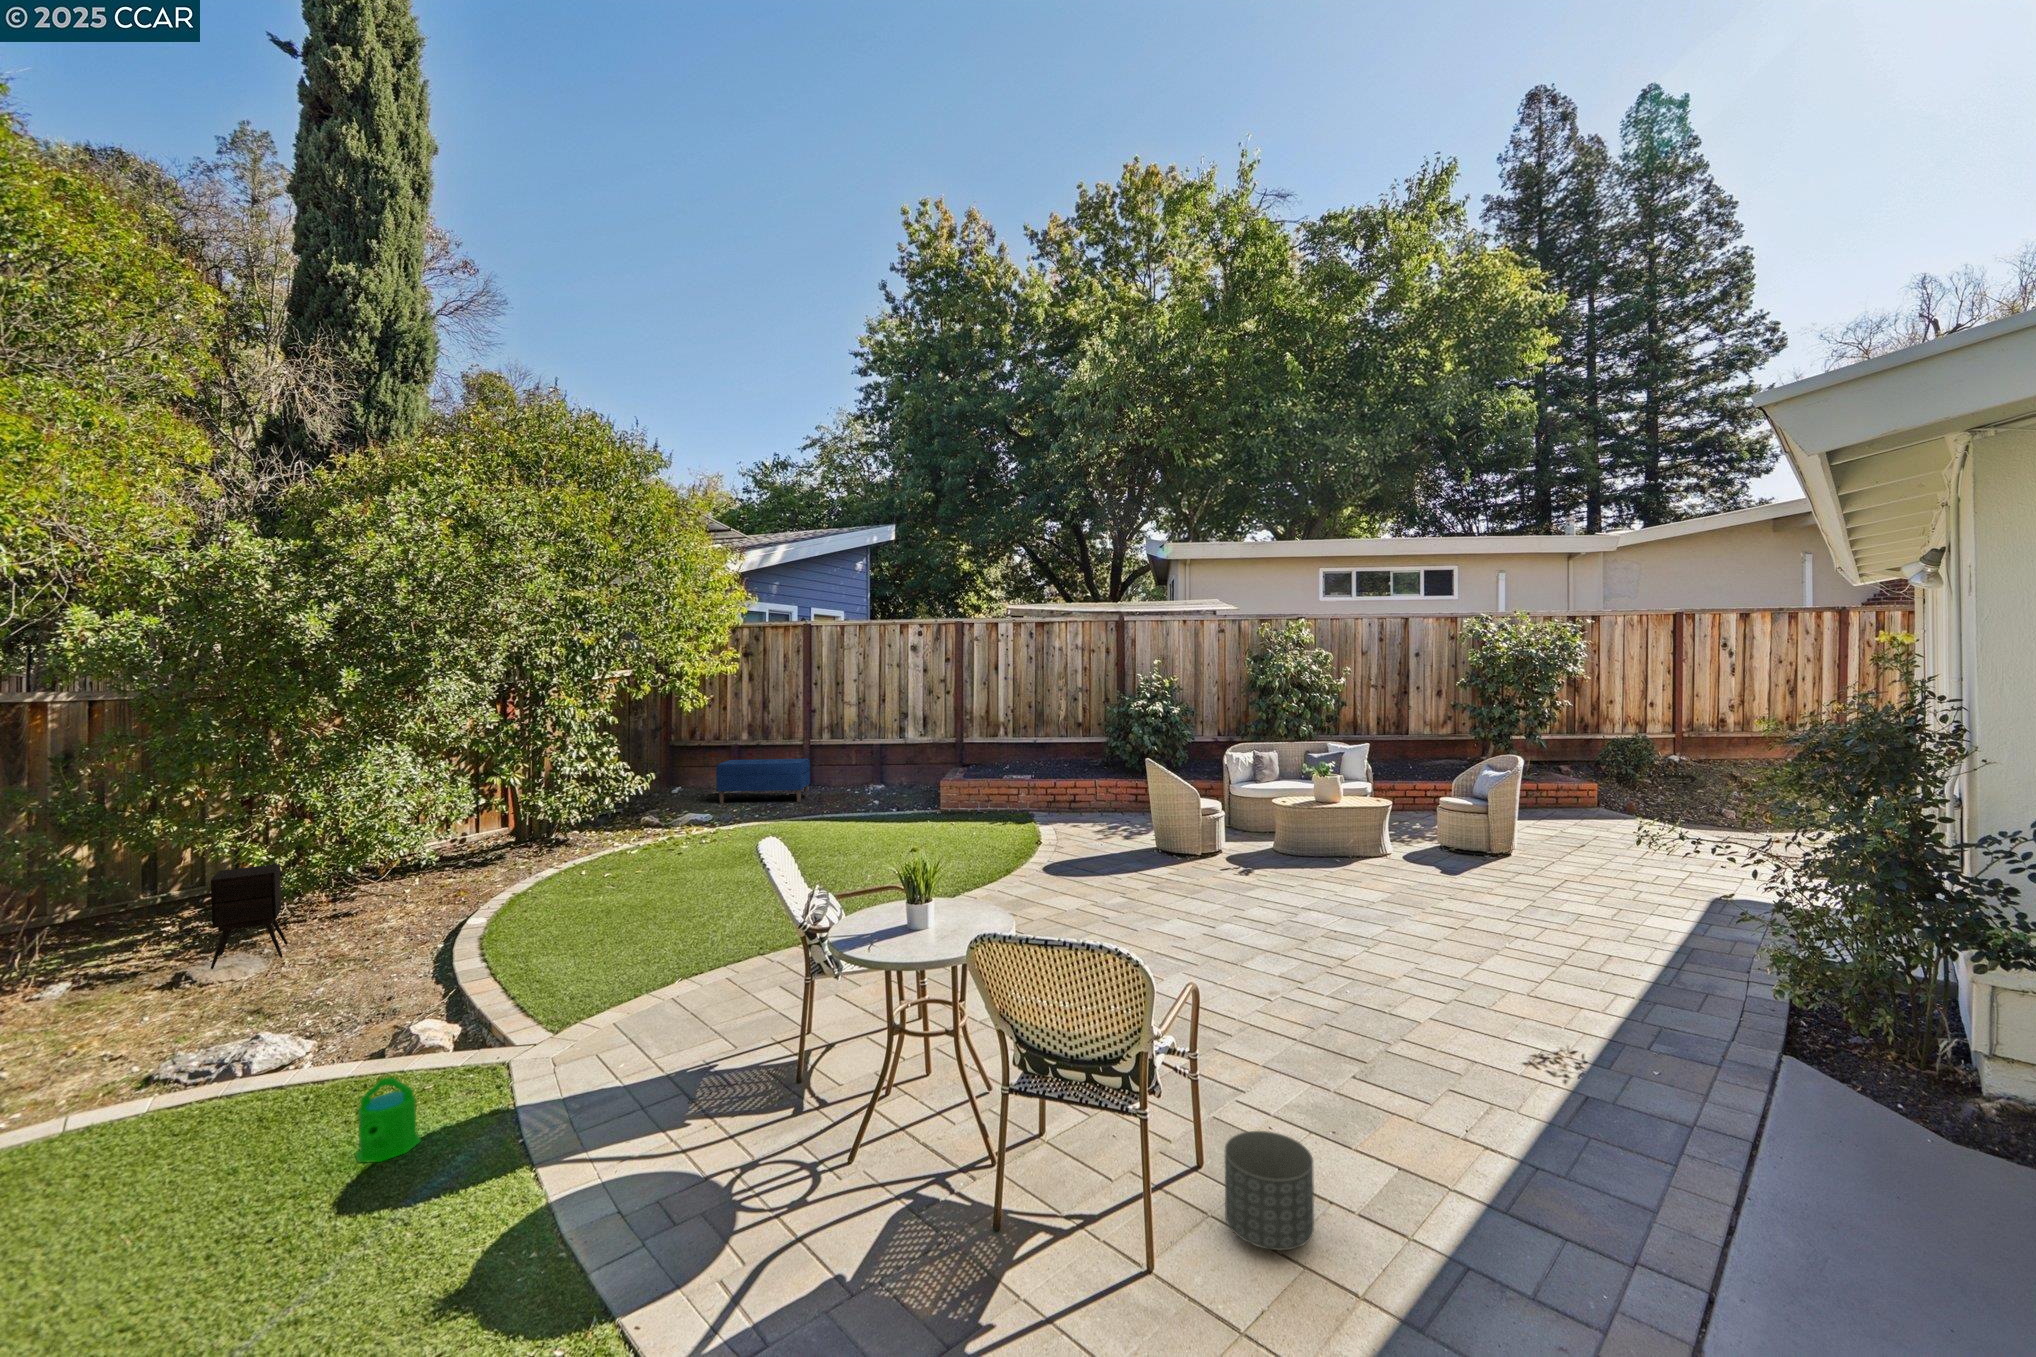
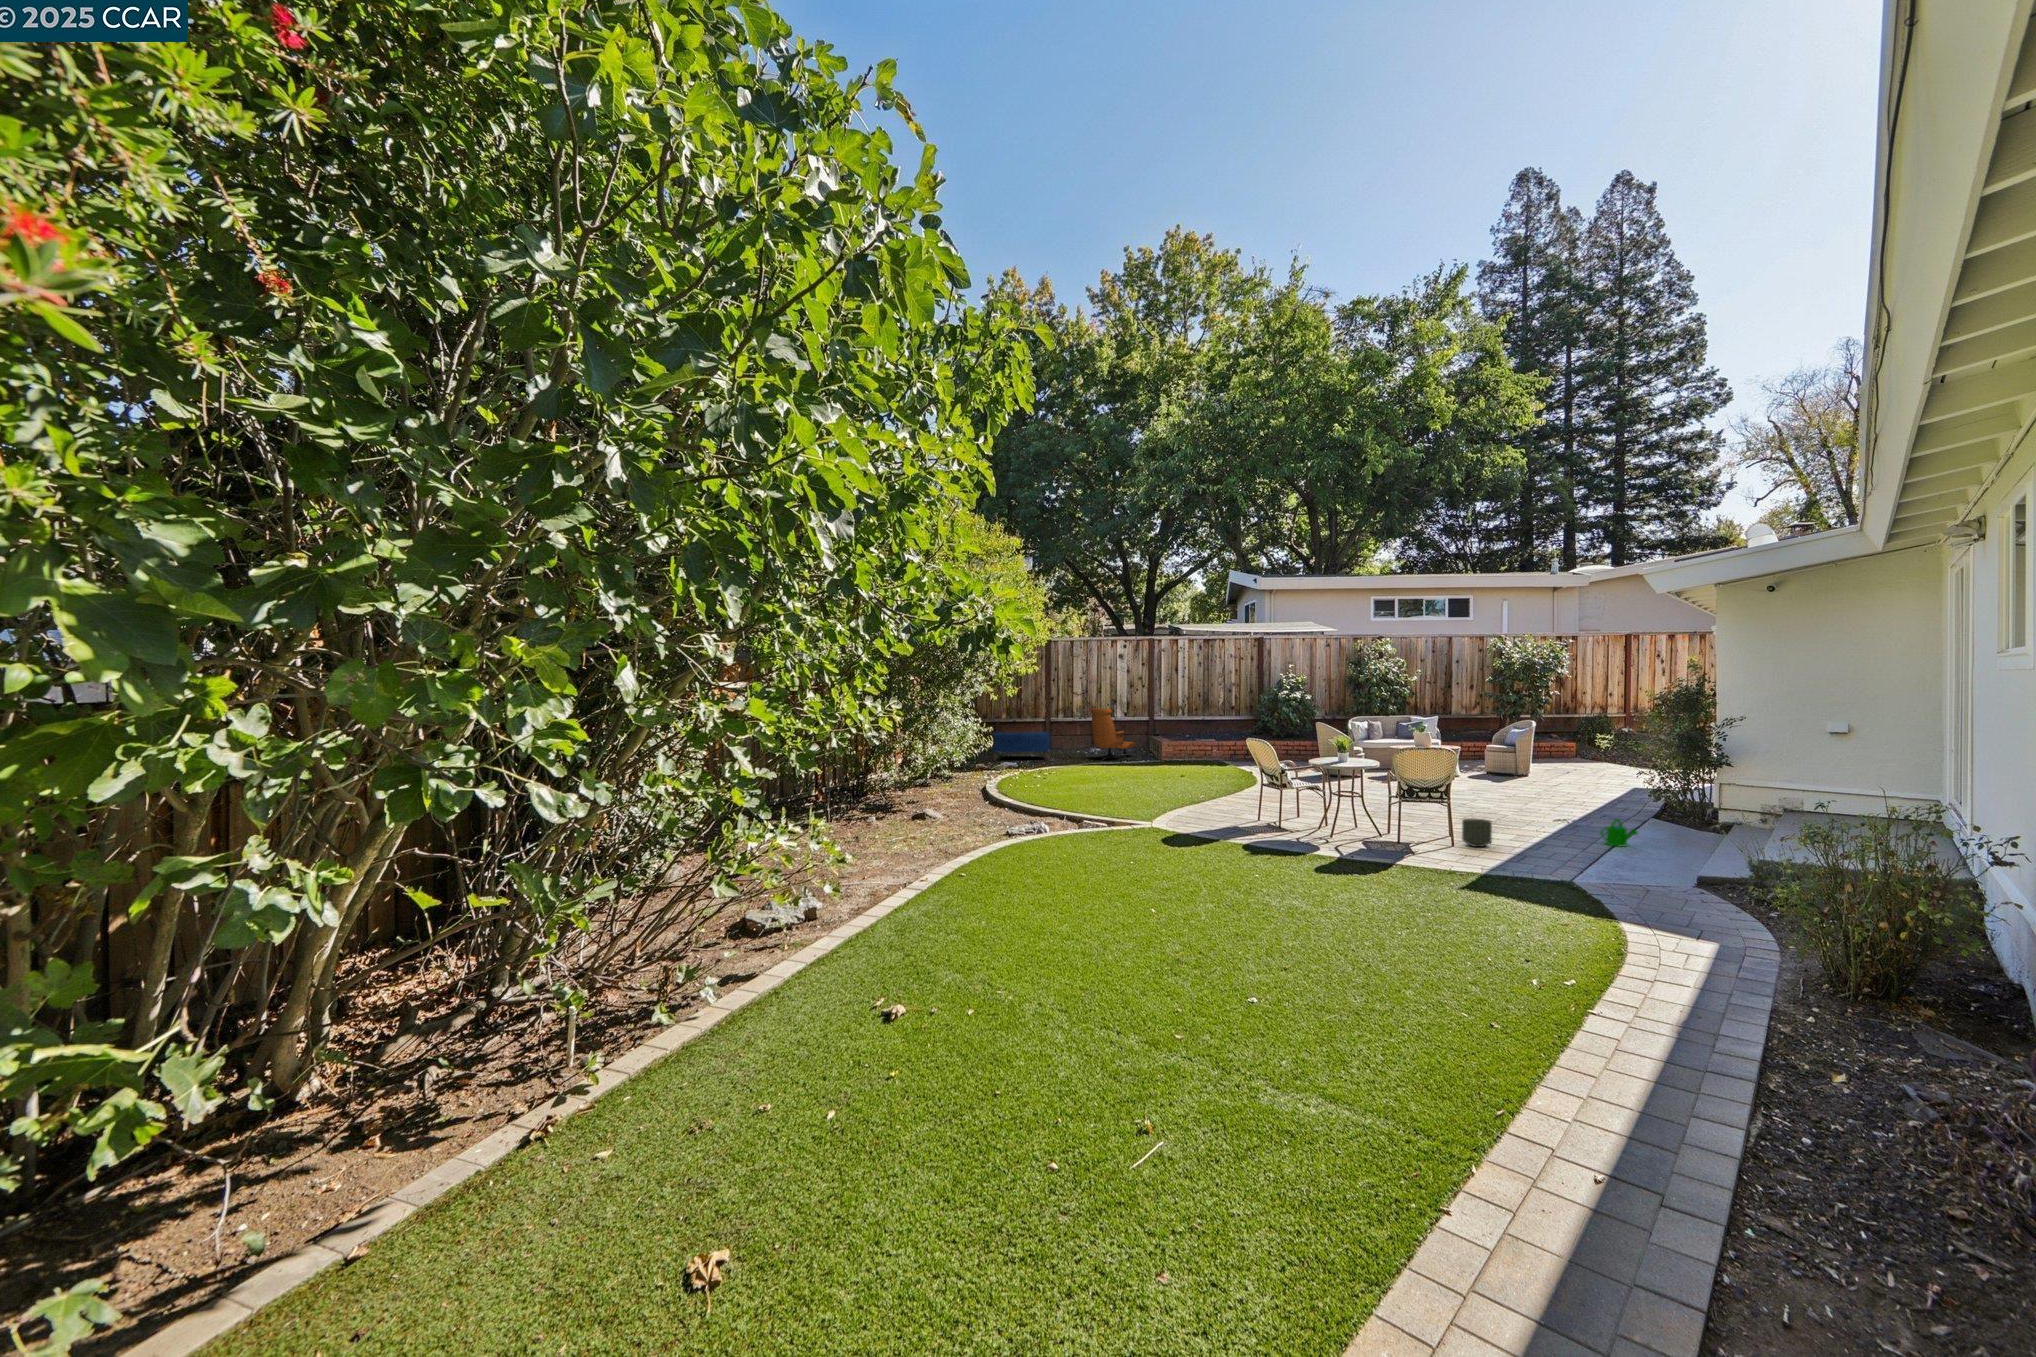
lounge chair: none [856,726,938,805] -> present [1091,708,1135,761]
side table: present [211,864,287,969] -> none [912,767,948,814]
watering can: present [355,1077,421,1162] -> present [1600,819,1638,846]

